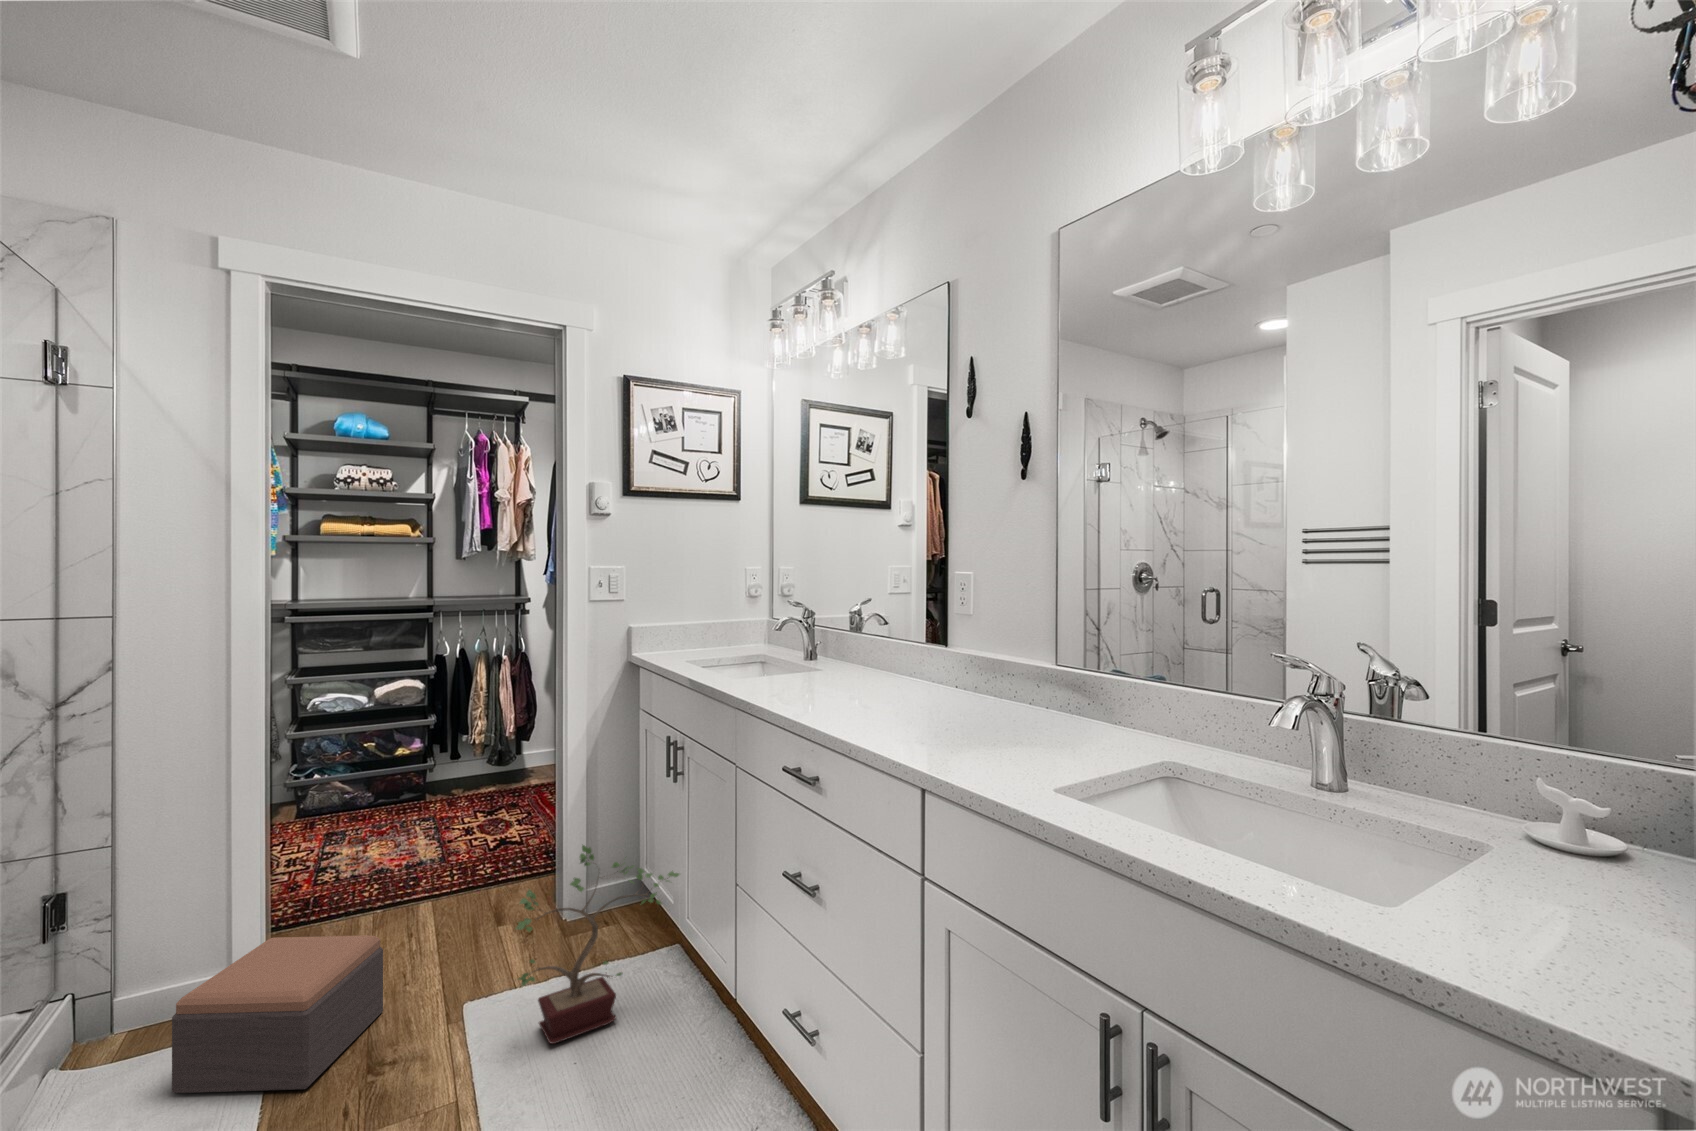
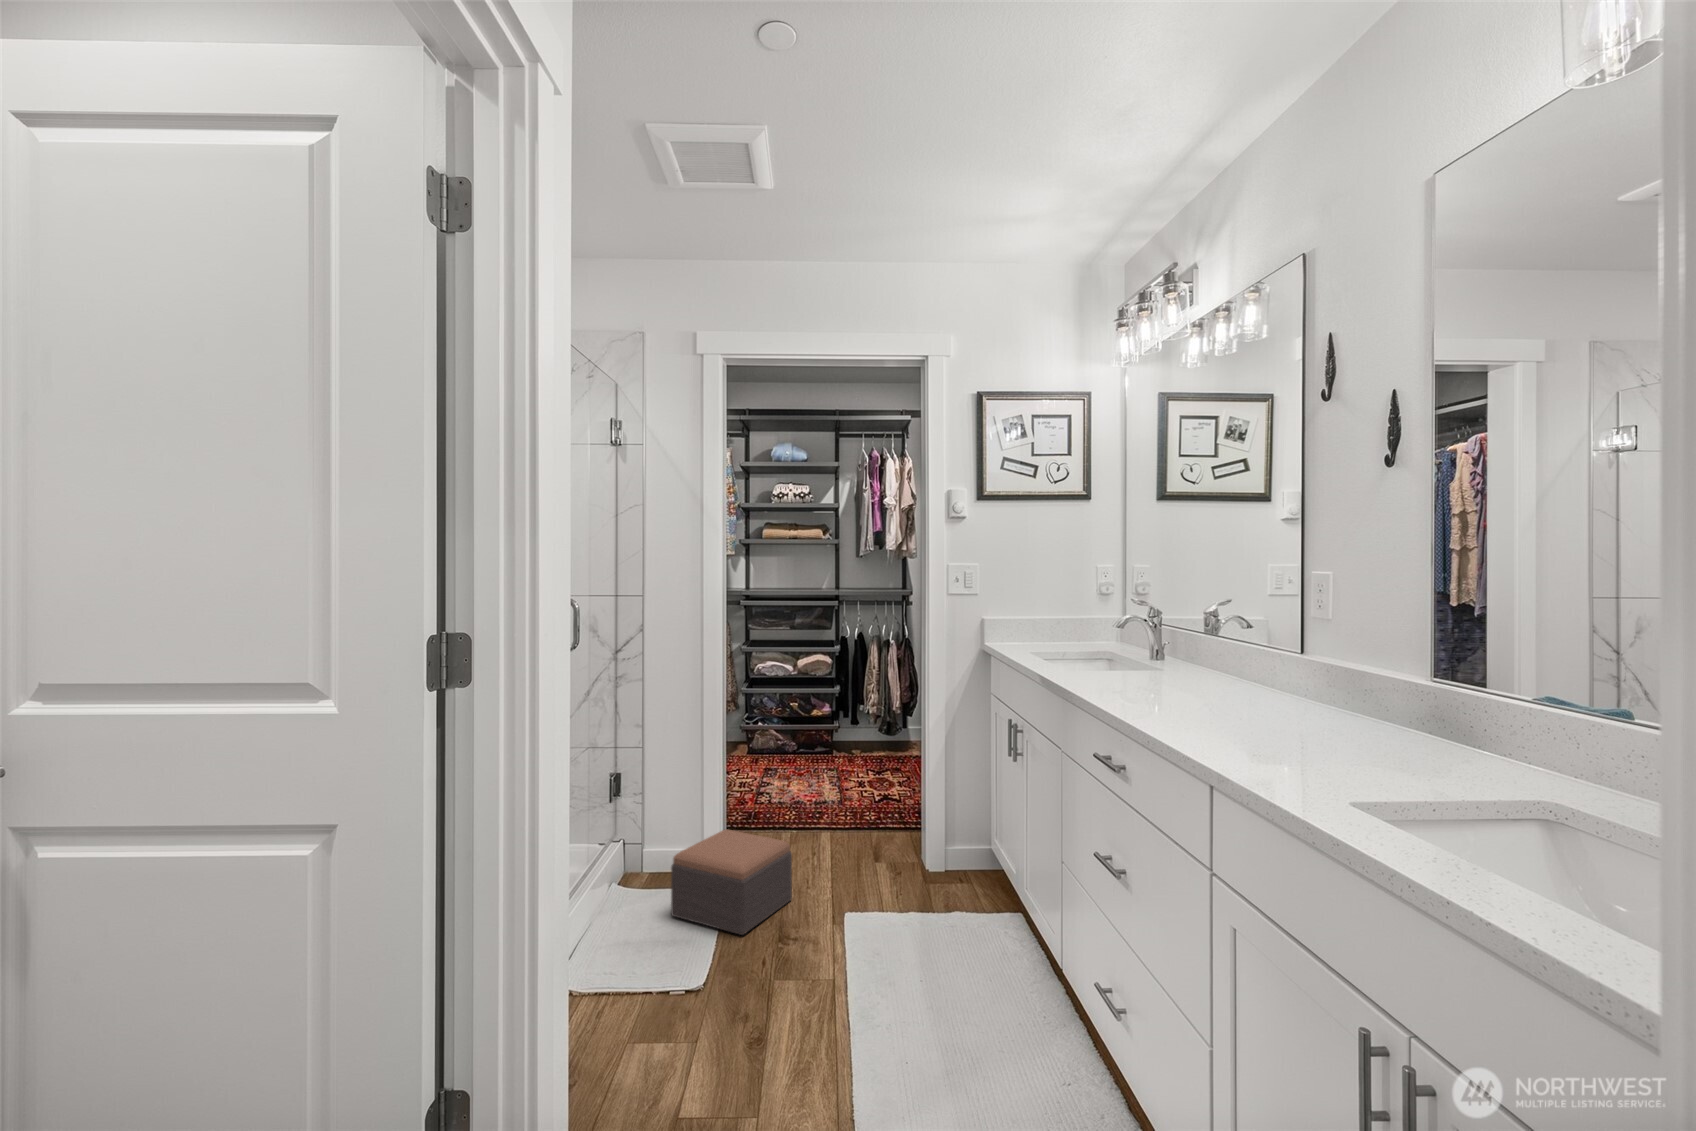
potted plant: present [515,845,679,1044] -> none [875,797,1012,954]

